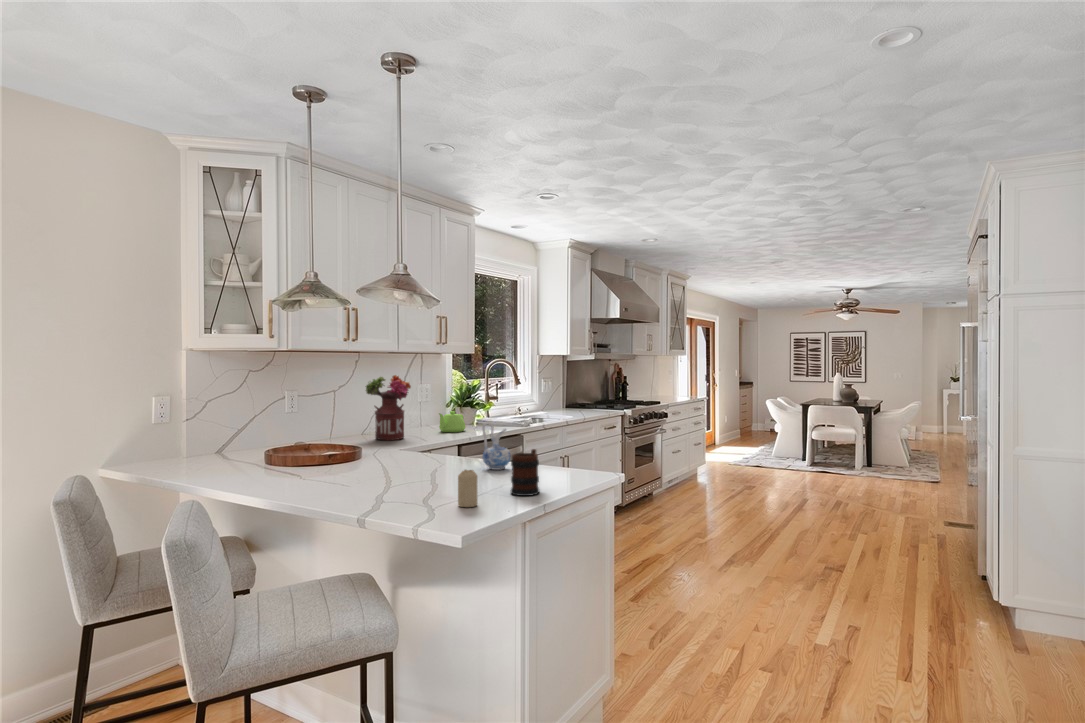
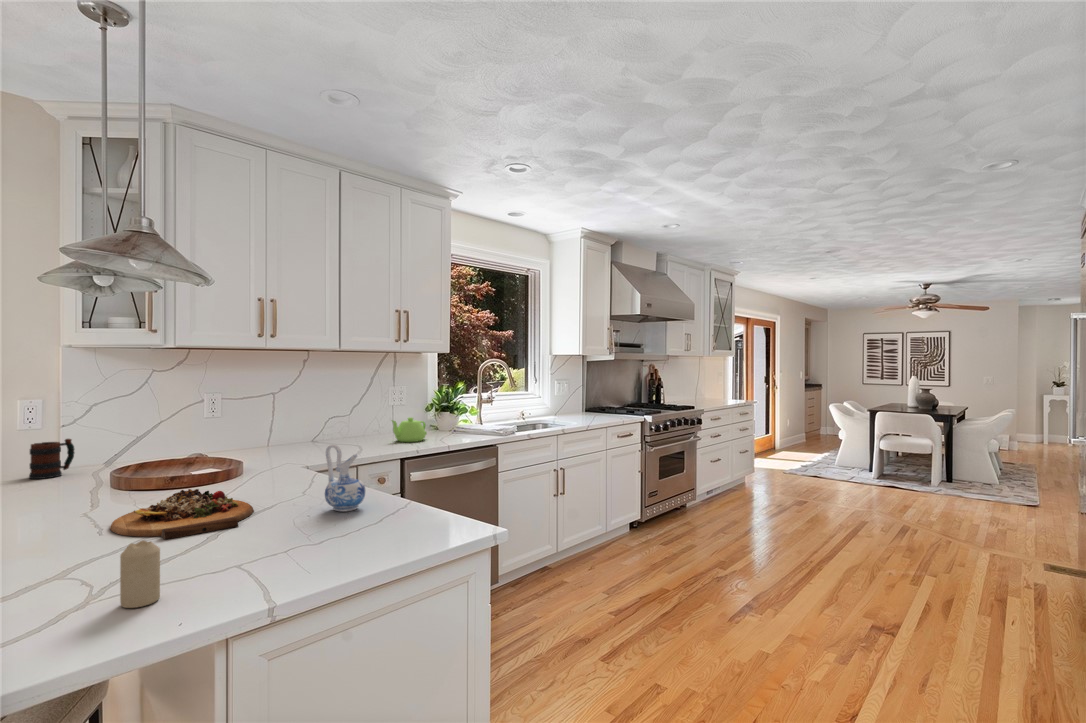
flower arrangement: present [366,375,411,440] -> none [290,376,348,452]
mug: present [511,449,539,496] -> present [29,439,74,479]
cutting board: none [345,456,442,485] -> present [110,489,254,540]

